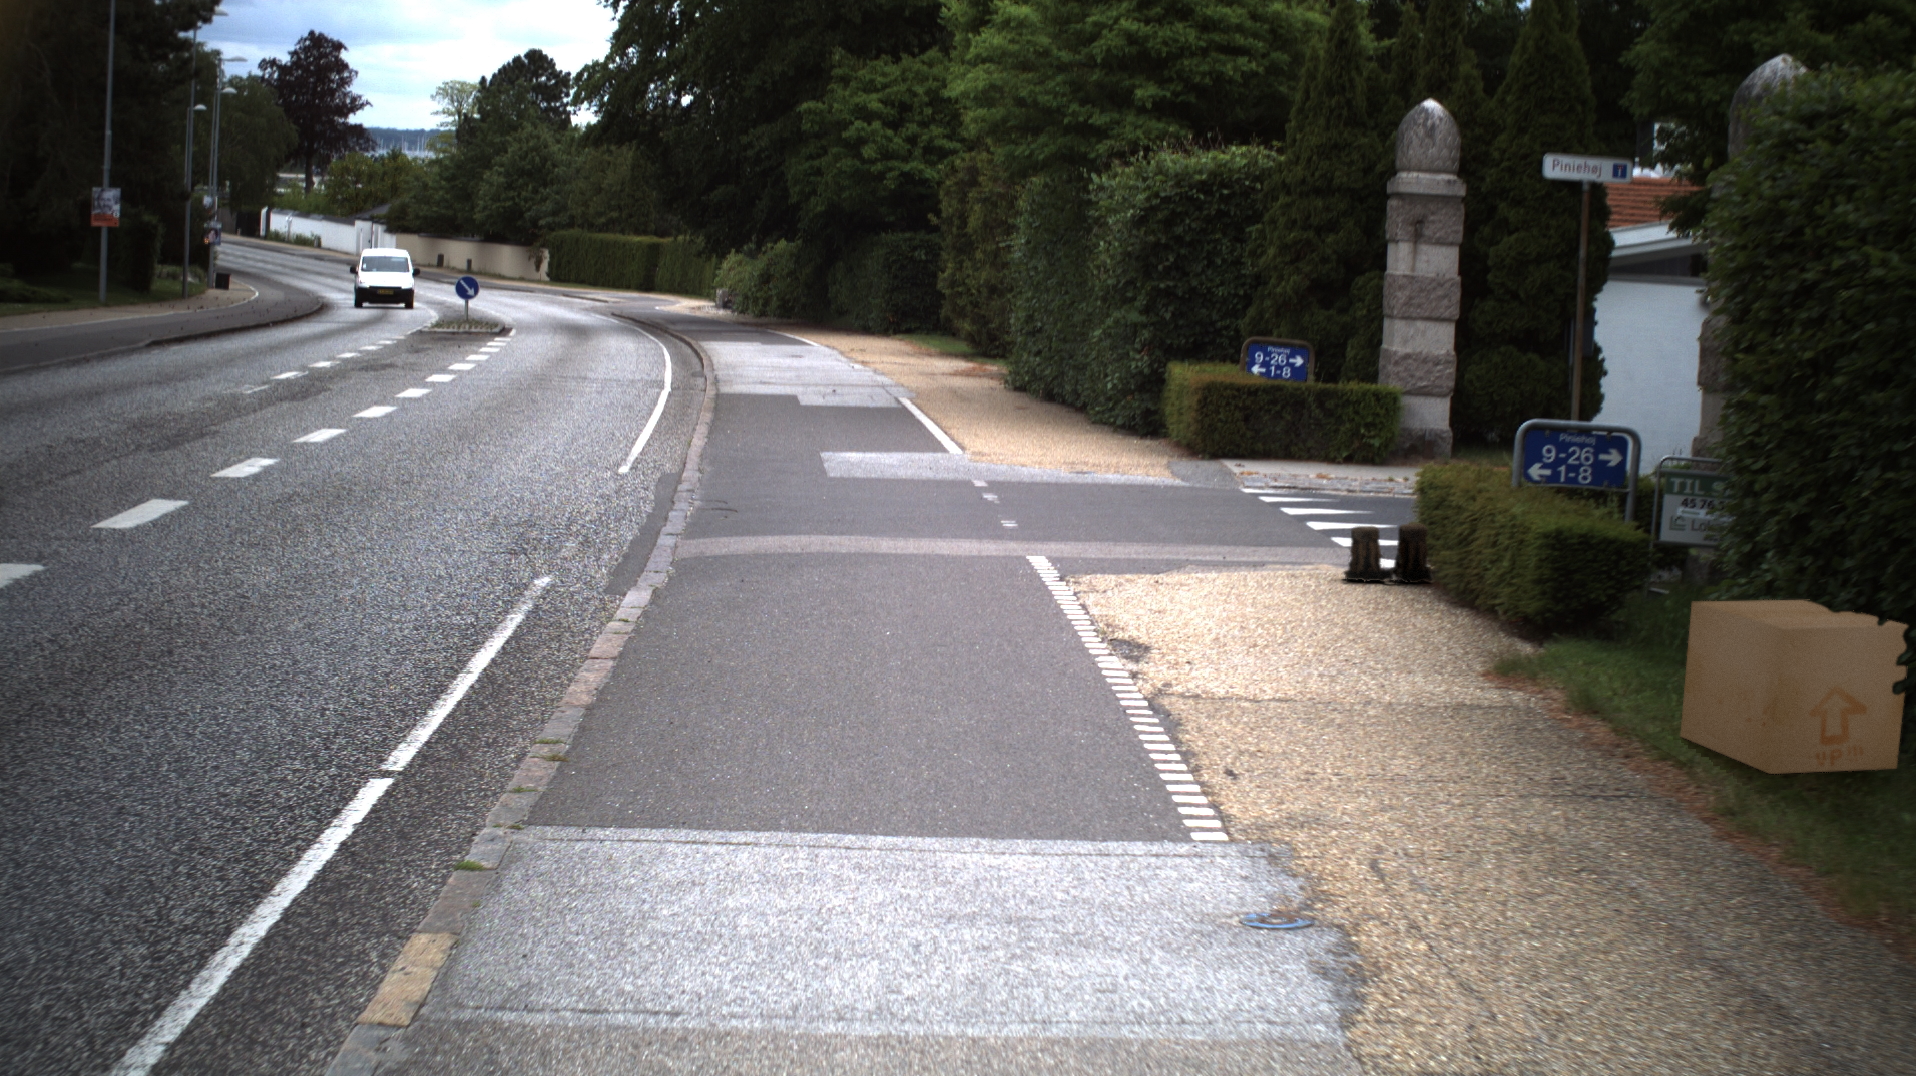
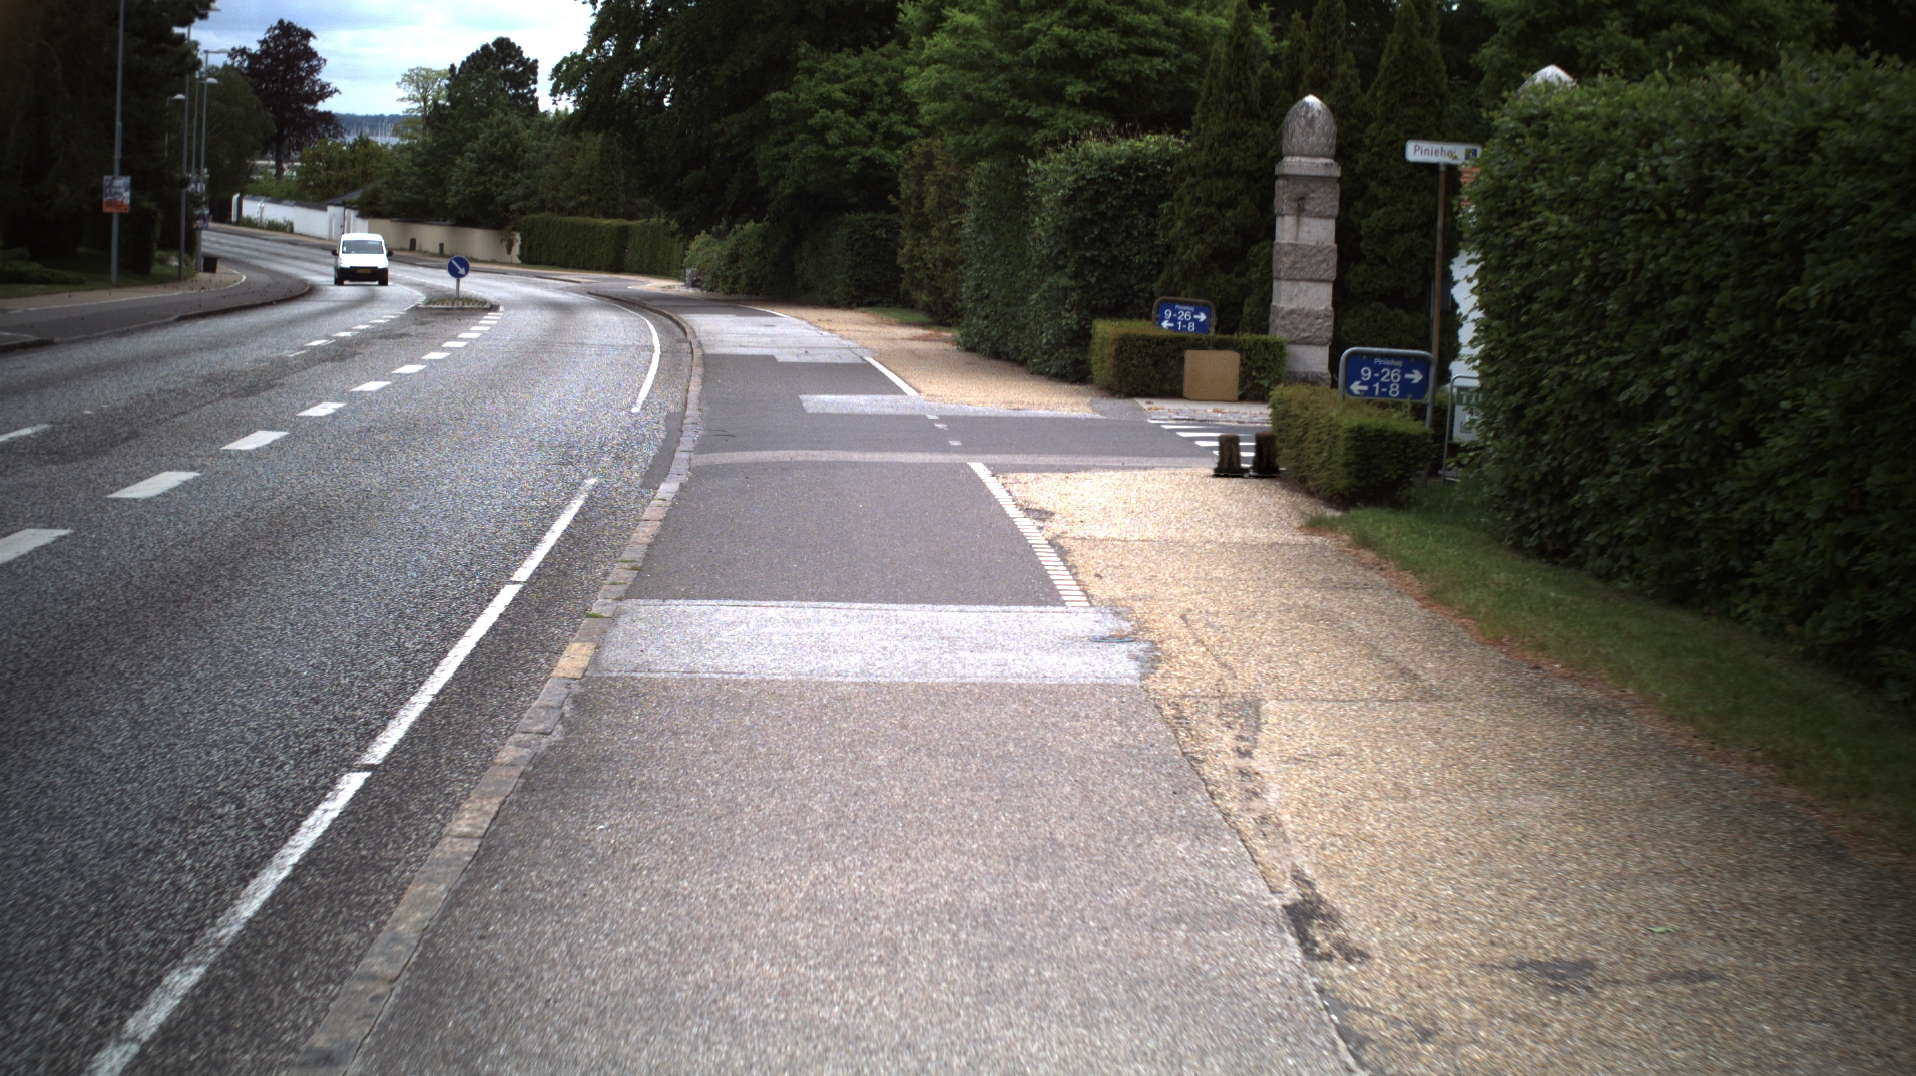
cardboard box: present [1681,600,1908,774] -> present [1183,350,1240,401]

